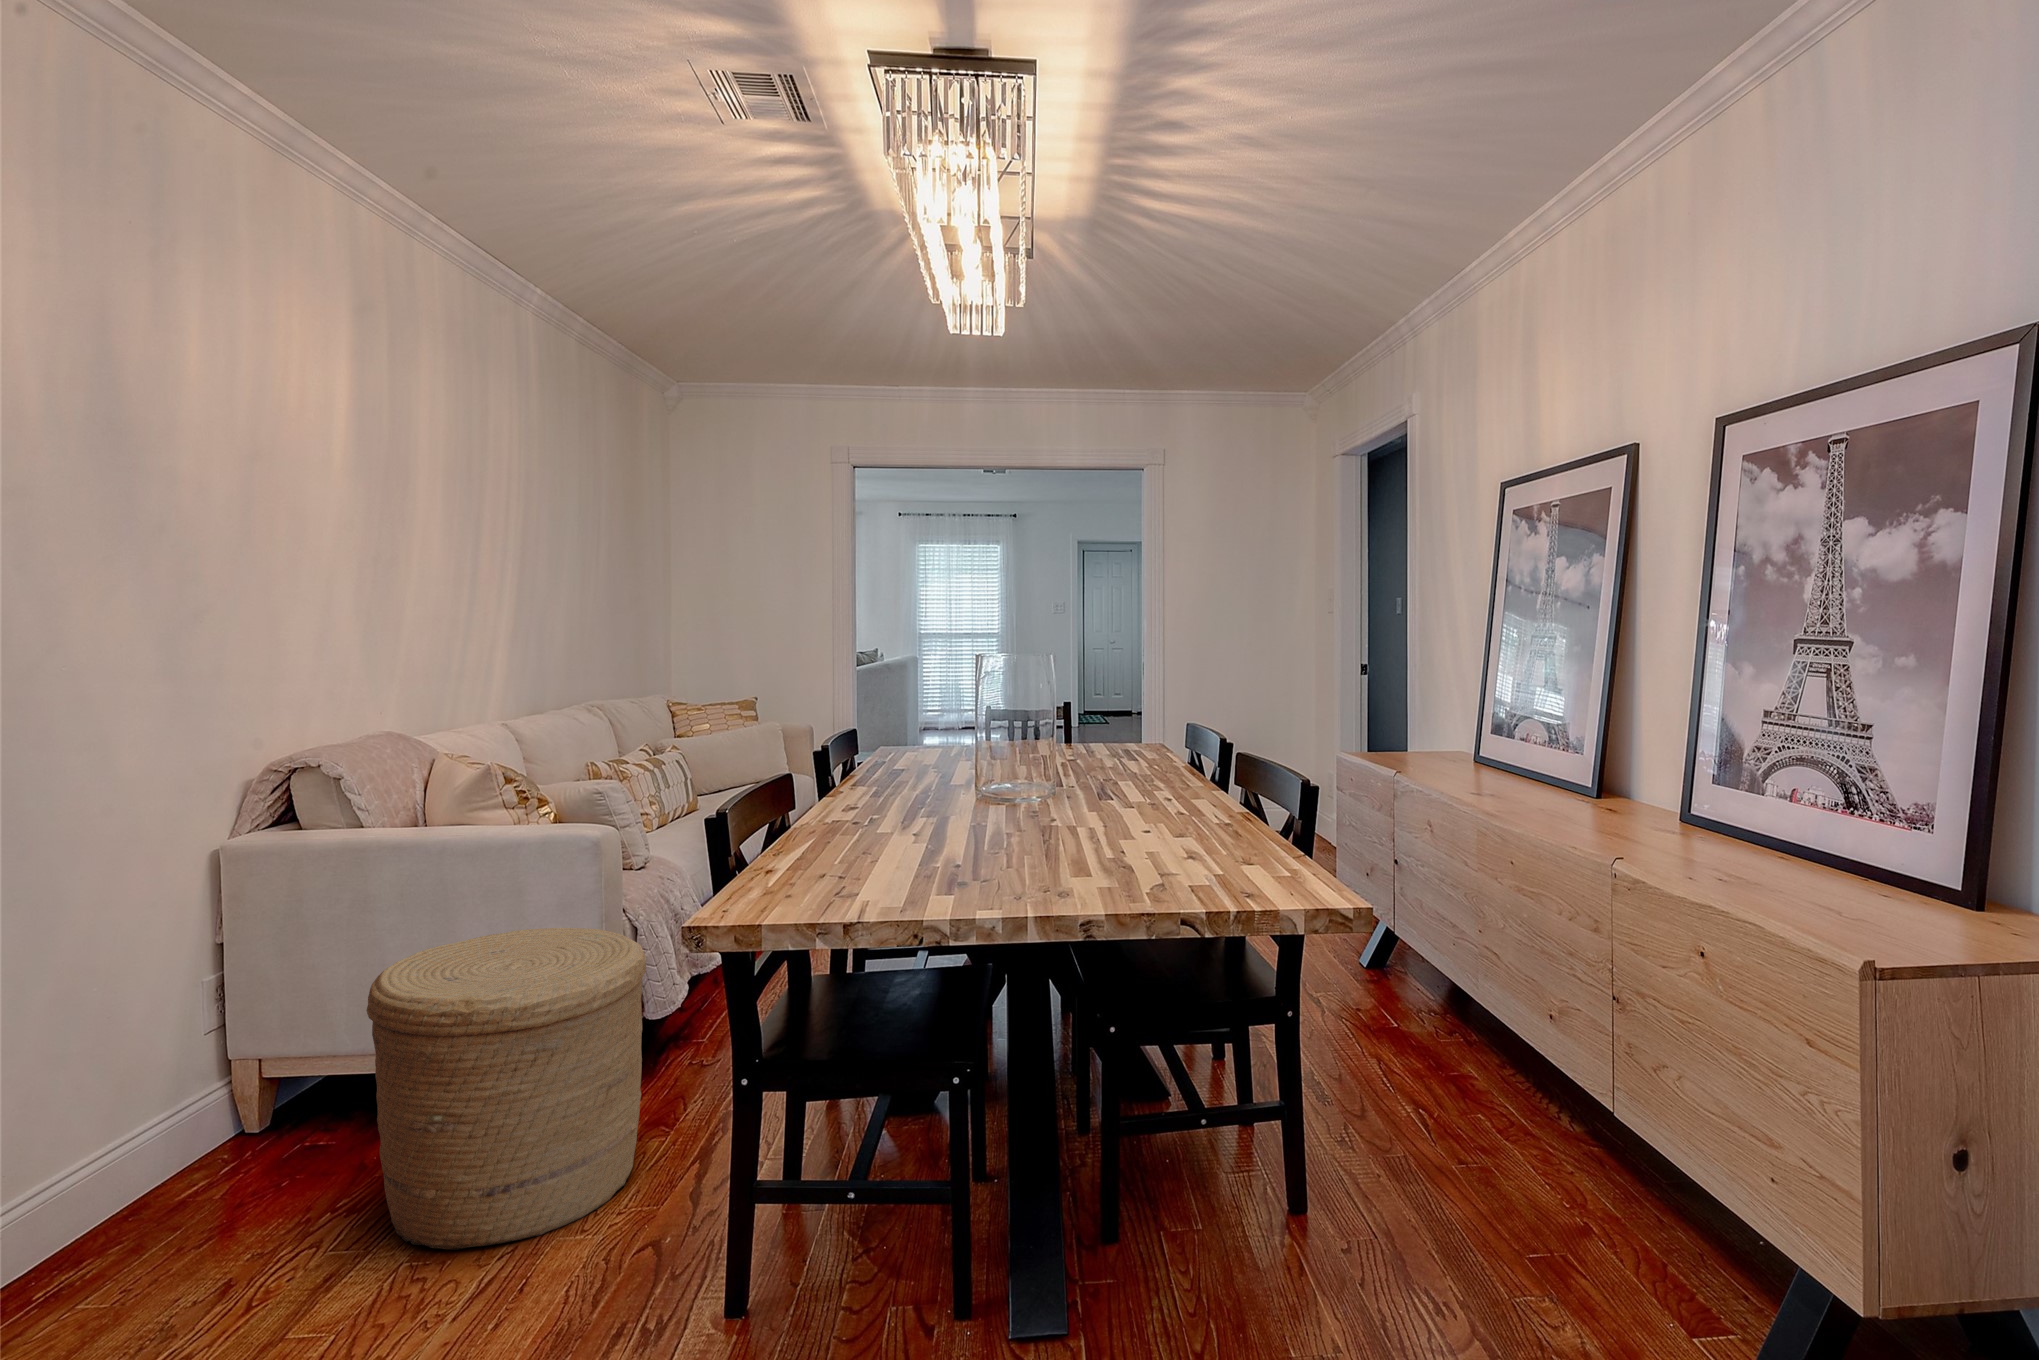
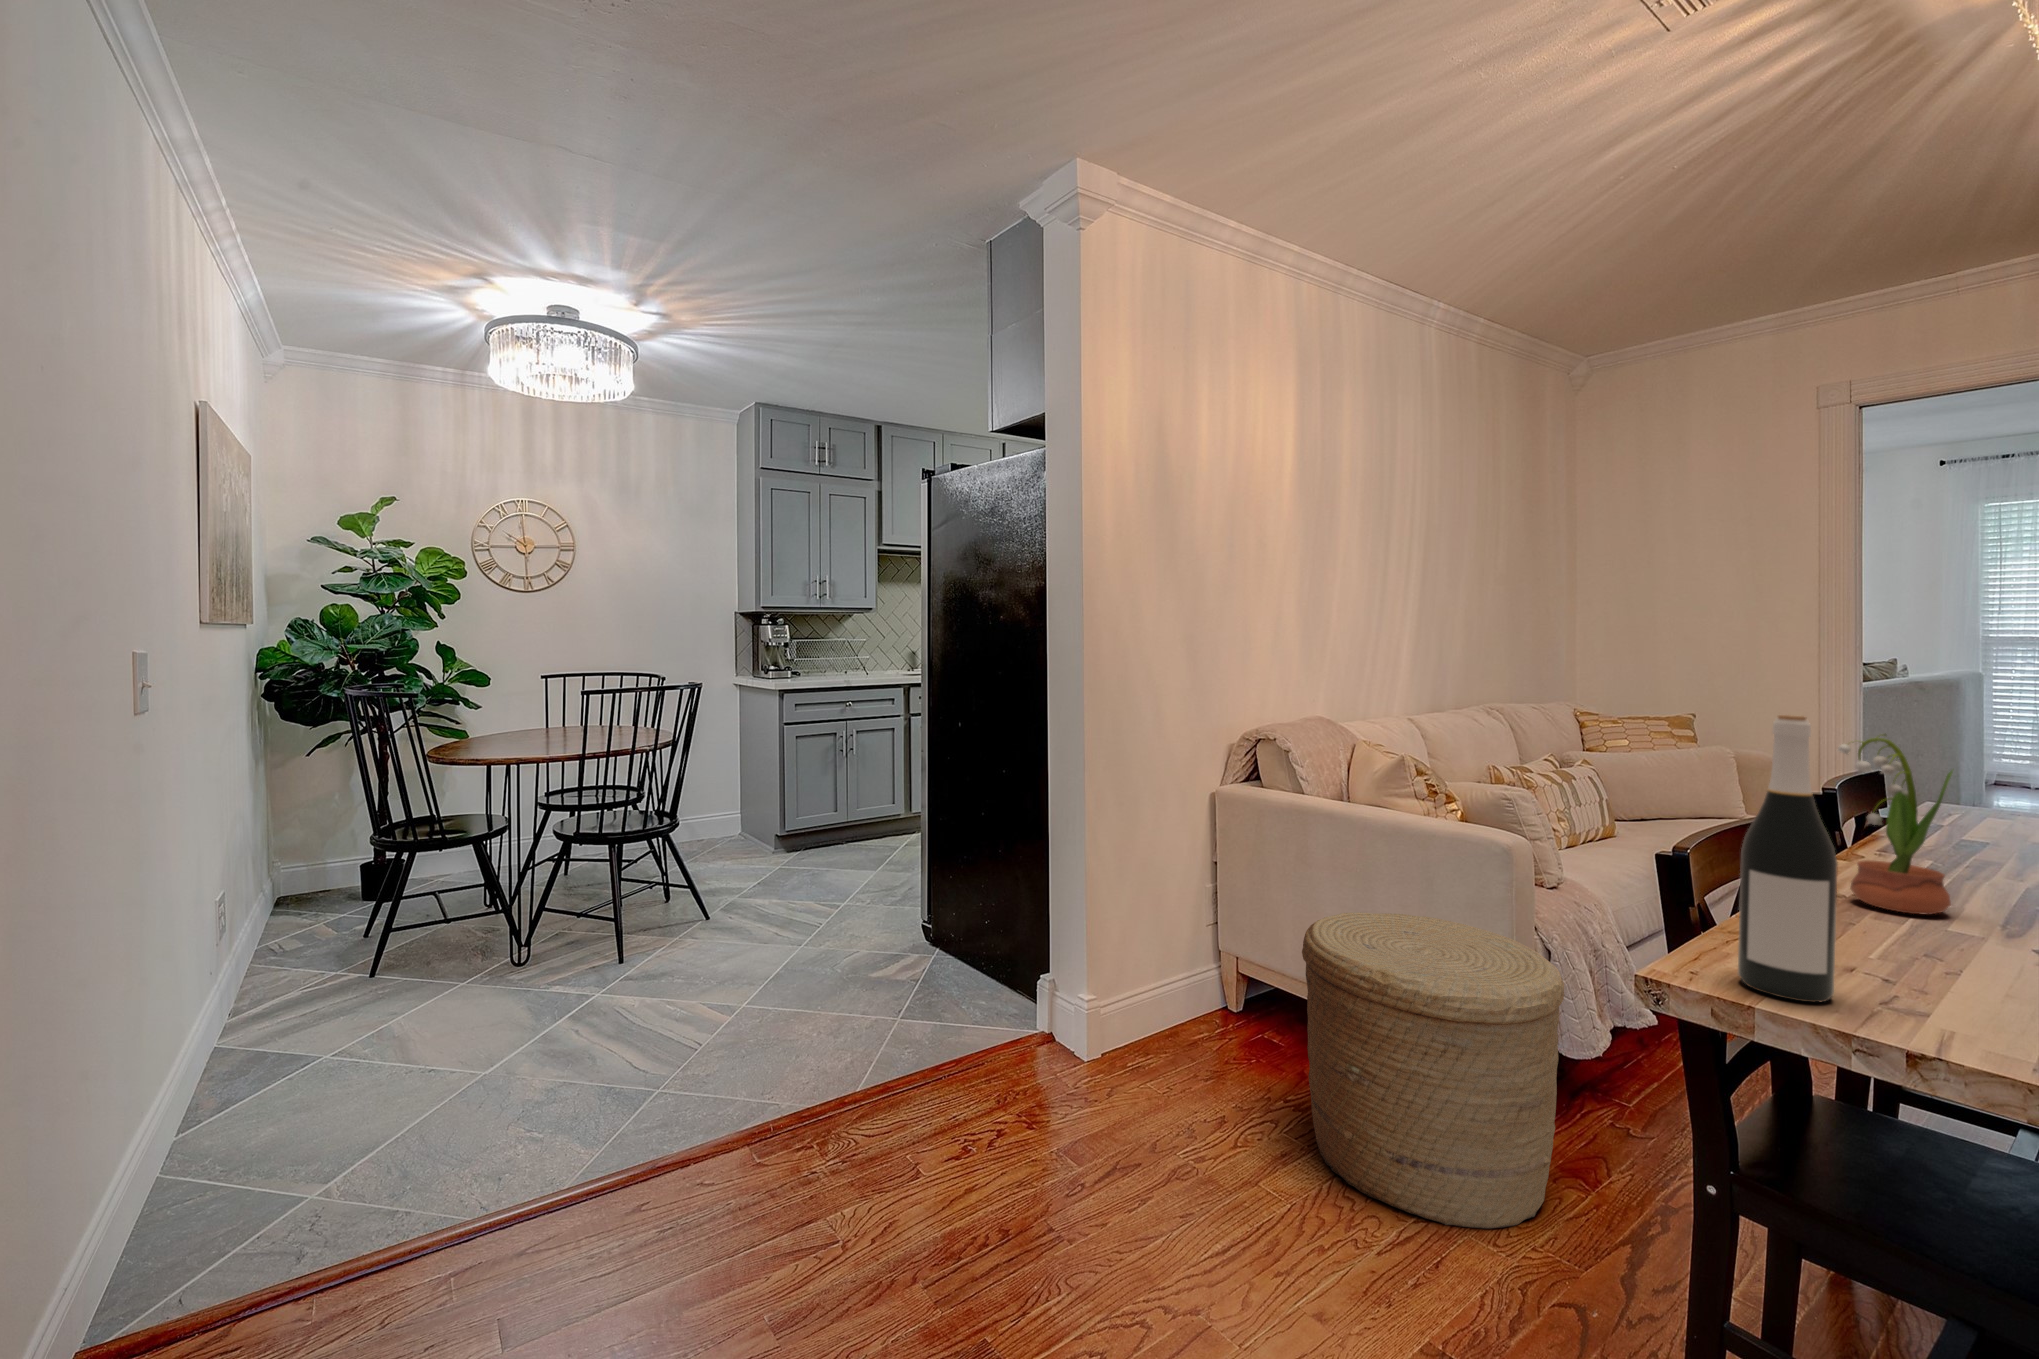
wine bottle: none [753,696,809,910] -> present [1738,715,1838,1002]
potted flower: none [823,701,884,830] -> present [1838,734,1953,915]

